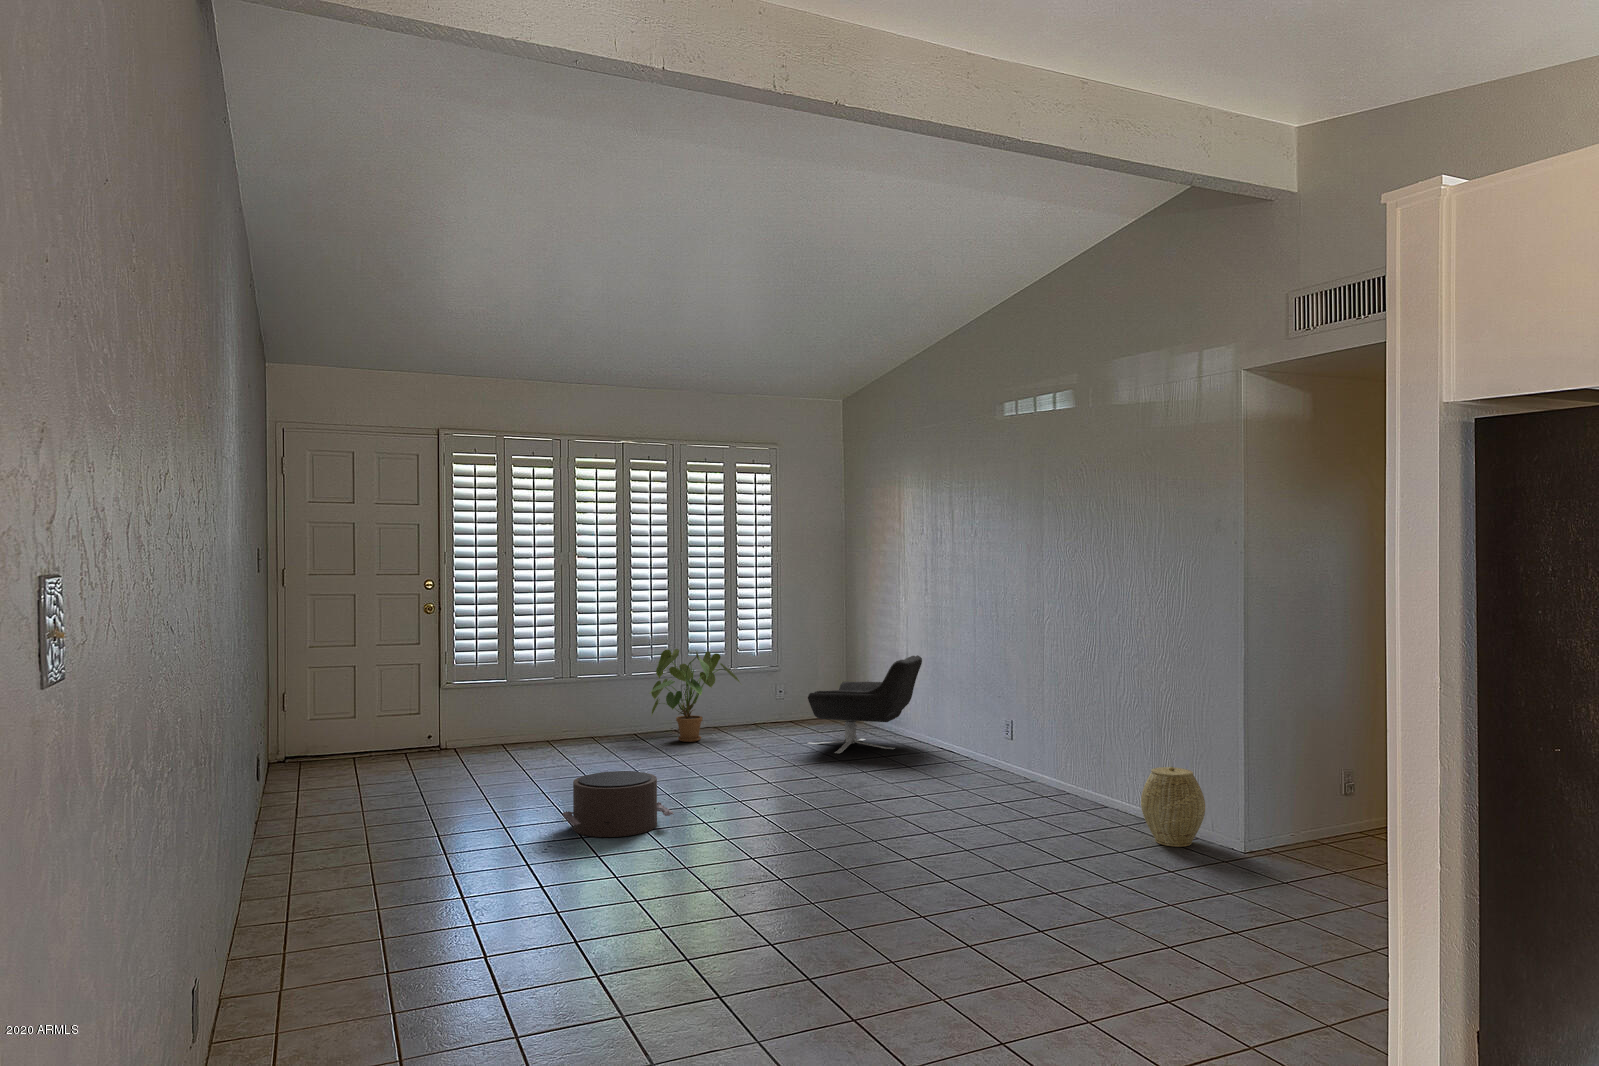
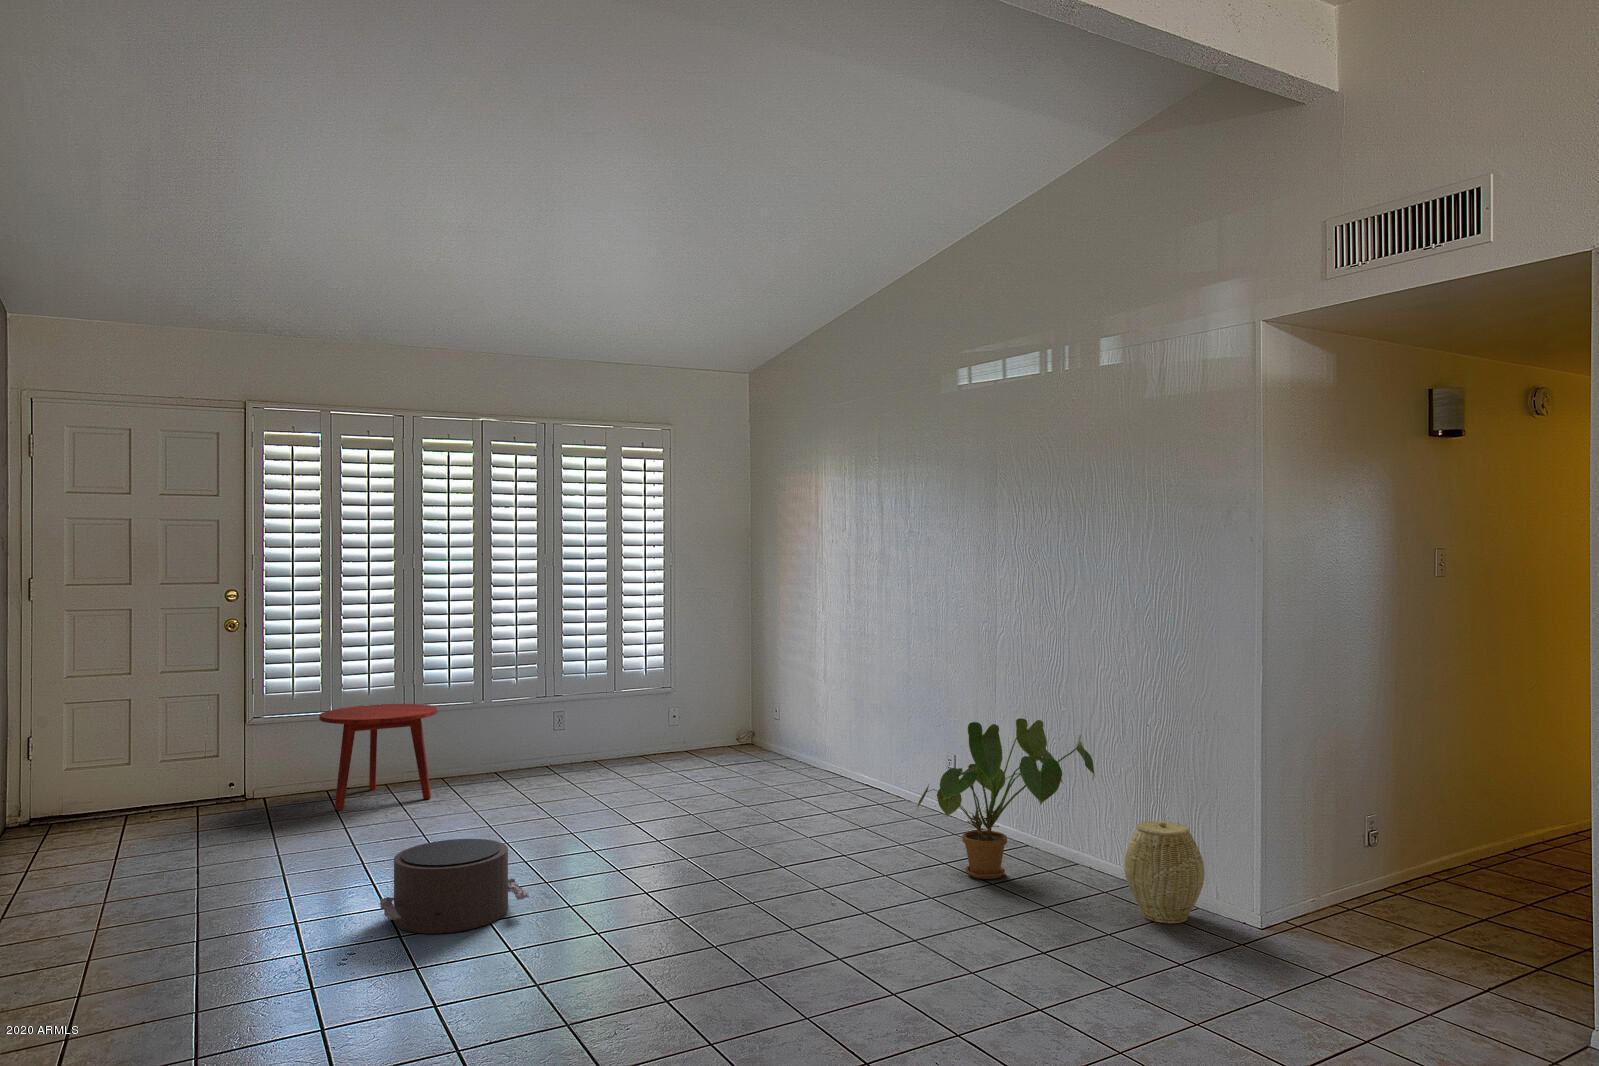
house plant: present [650,649,739,742] -> present [917,718,1095,879]
lounge chair: present [807,655,922,753] -> none [705,674,842,795]
side table: none [498,675,589,757] -> present [319,704,438,810]

